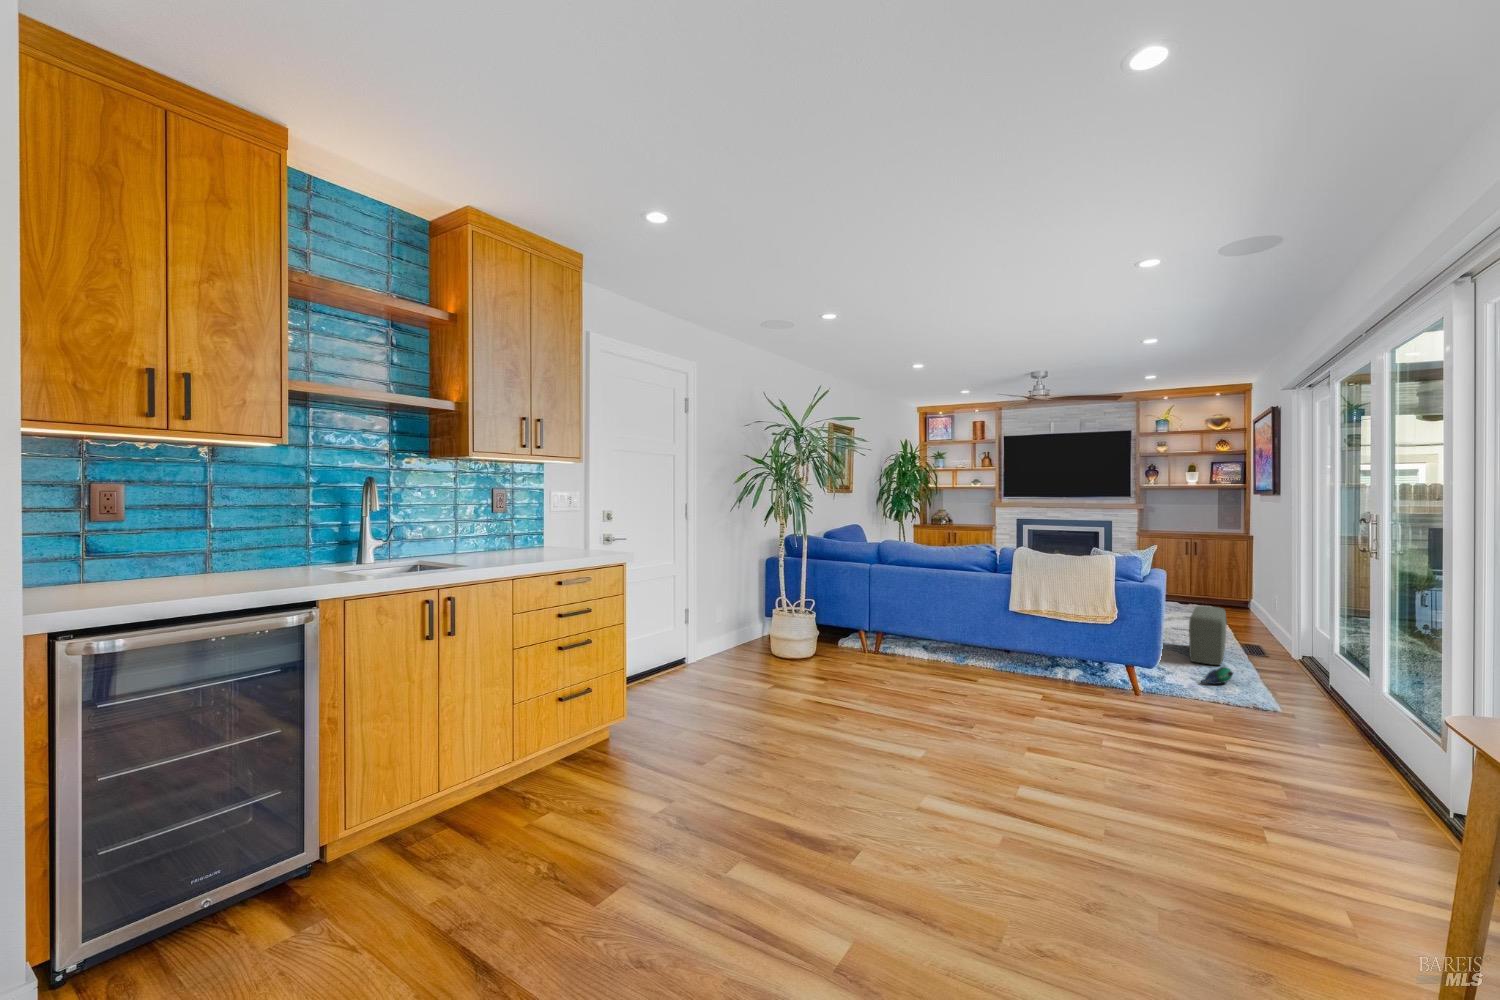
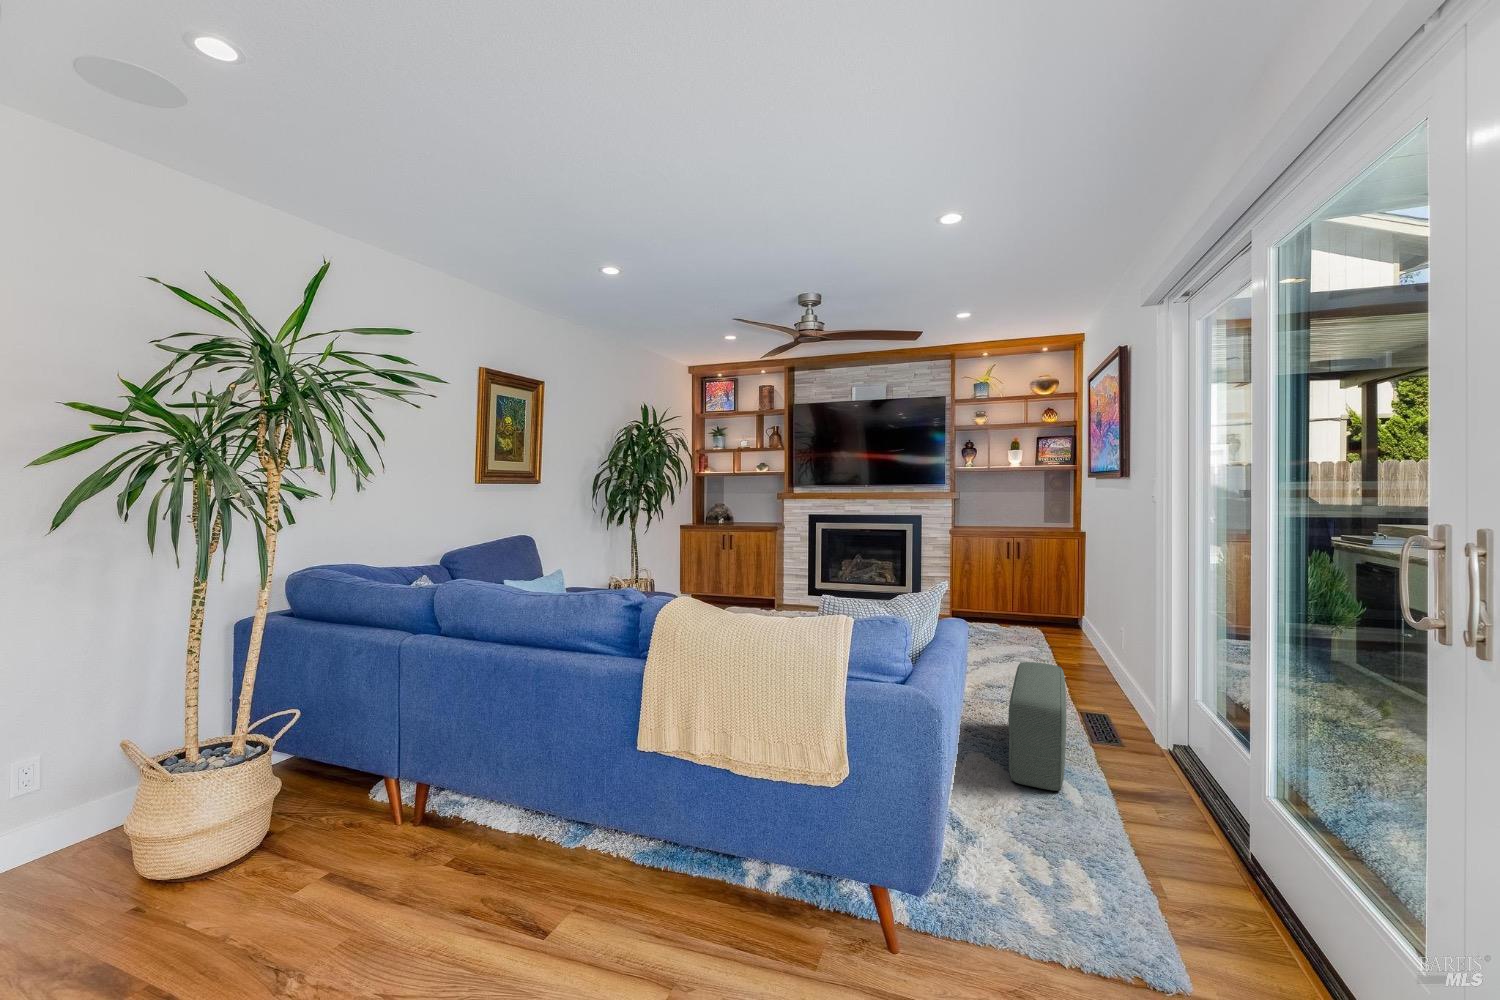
plush toy: present [1201,667,1233,684] -> none [1030,822,1091,878]

